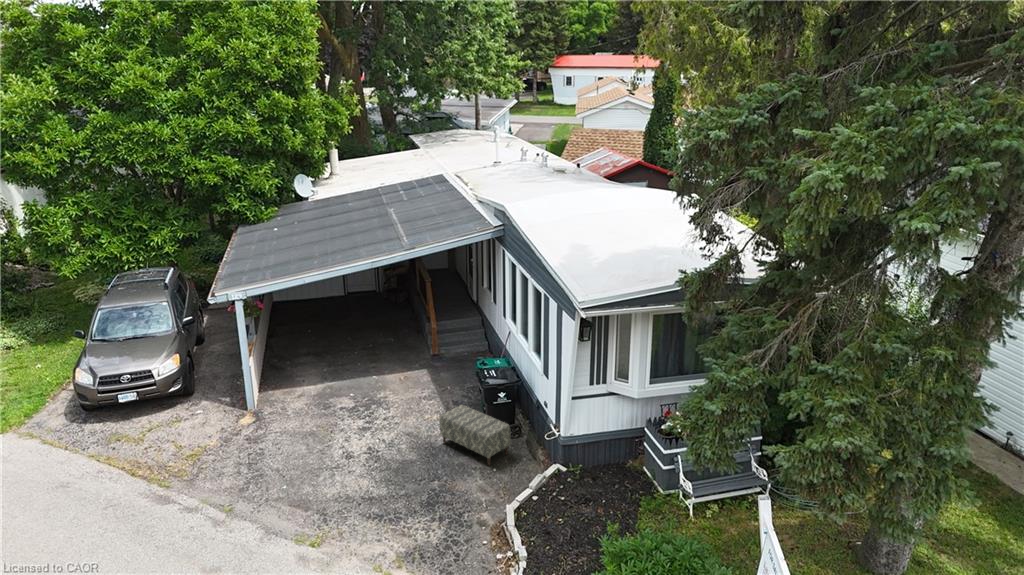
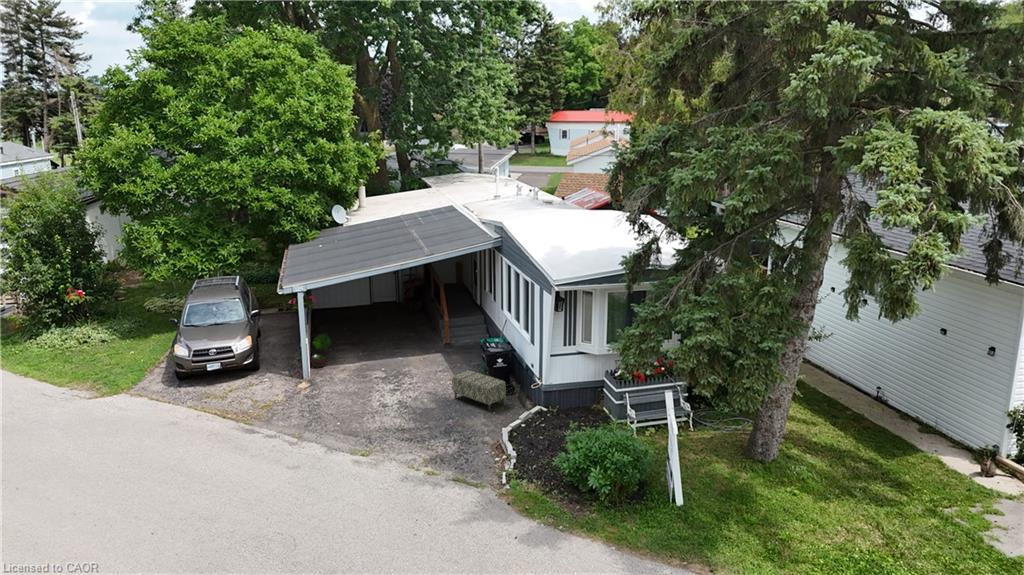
potted tree: none [260,347,286,391] -> present [311,335,330,367]

